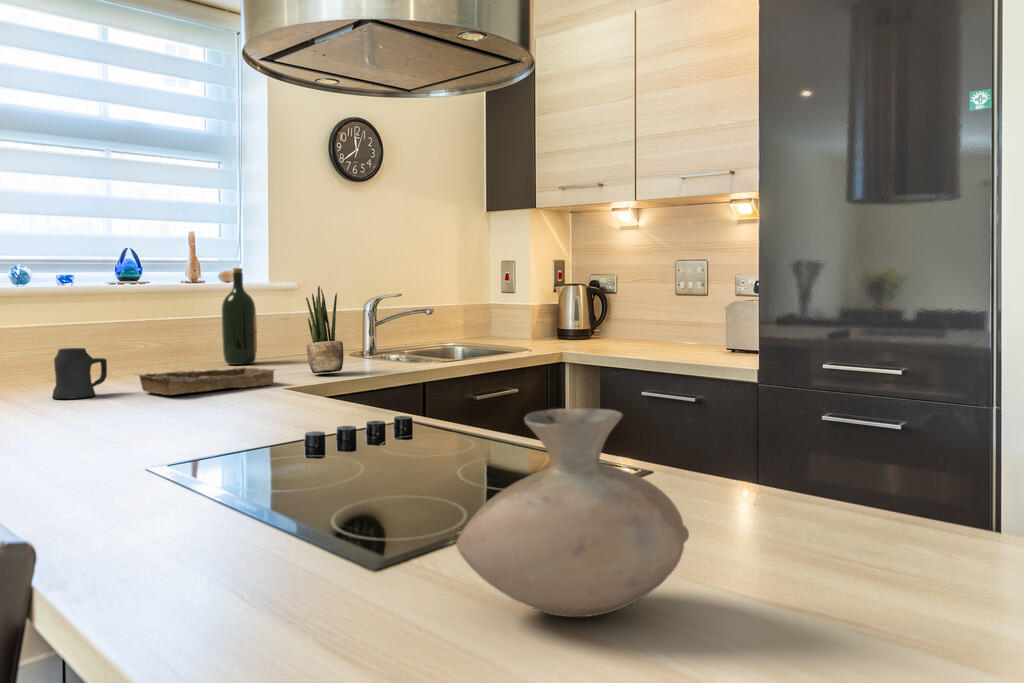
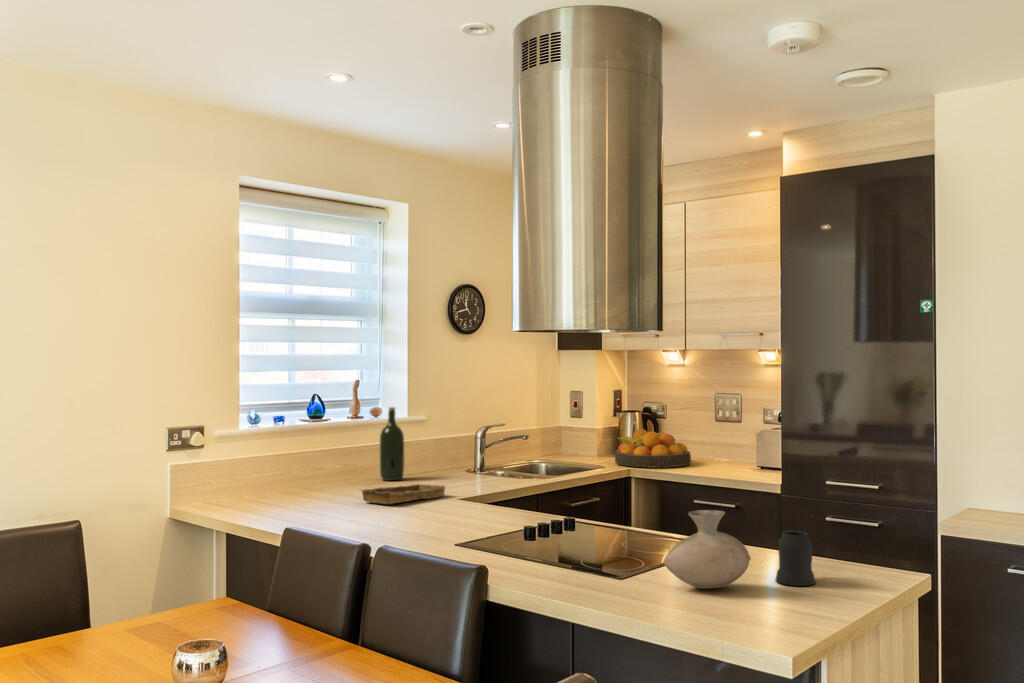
potted plant: present [306,286,343,373] -> none [457,424,483,488]
fruit bowl: none [547,304,642,351] -> present [615,429,691,468]
mug: present [52,348,107,399] -> present [775,531,816,586]

